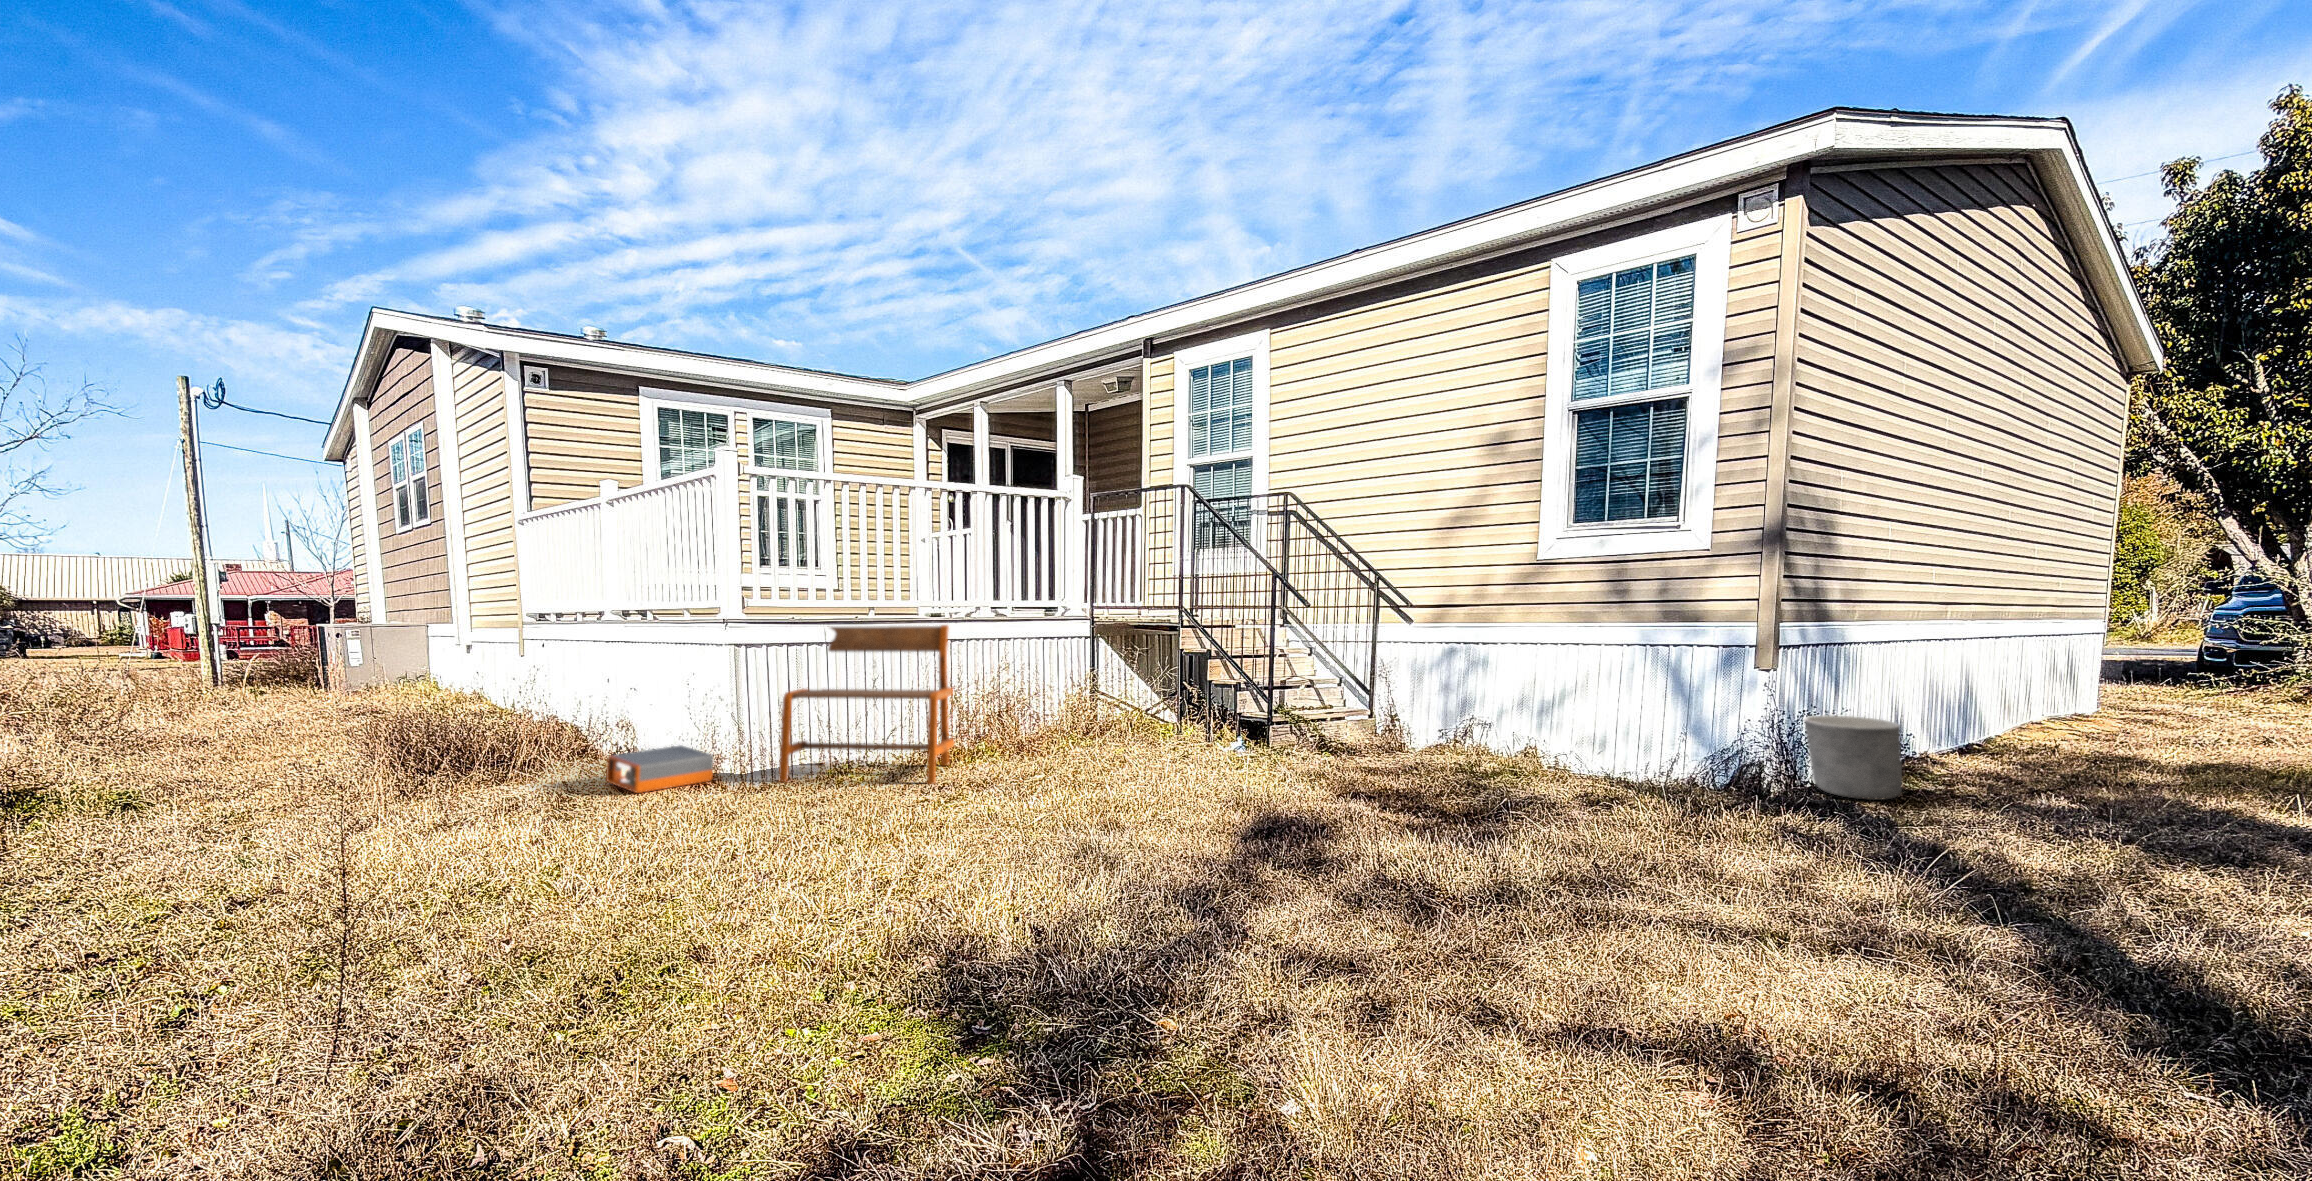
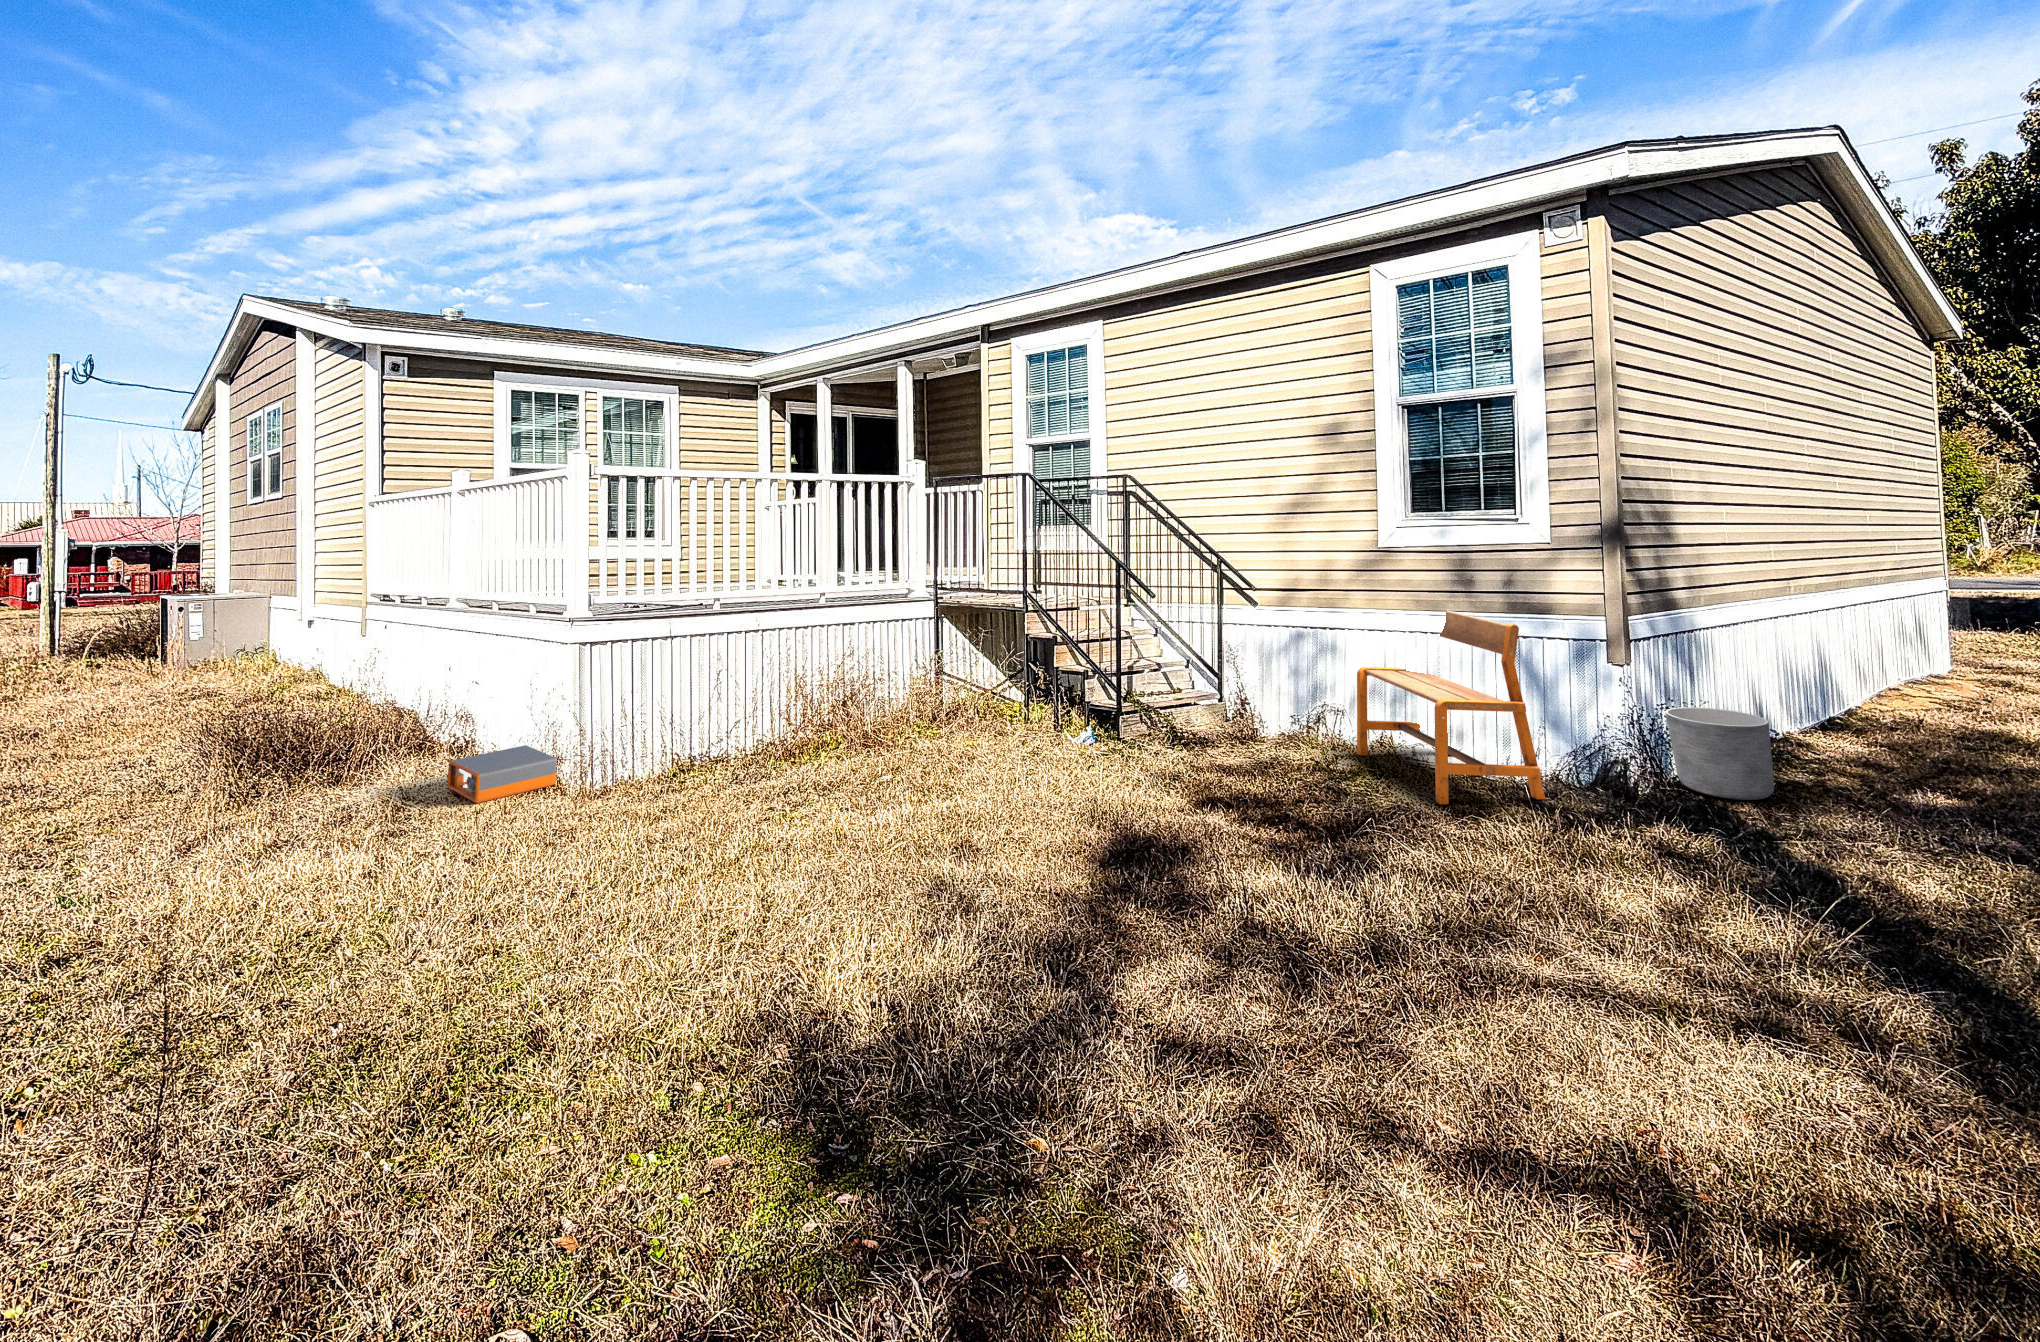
bench: present [779,625,954,784] -> present [1357,611,1545,804]

